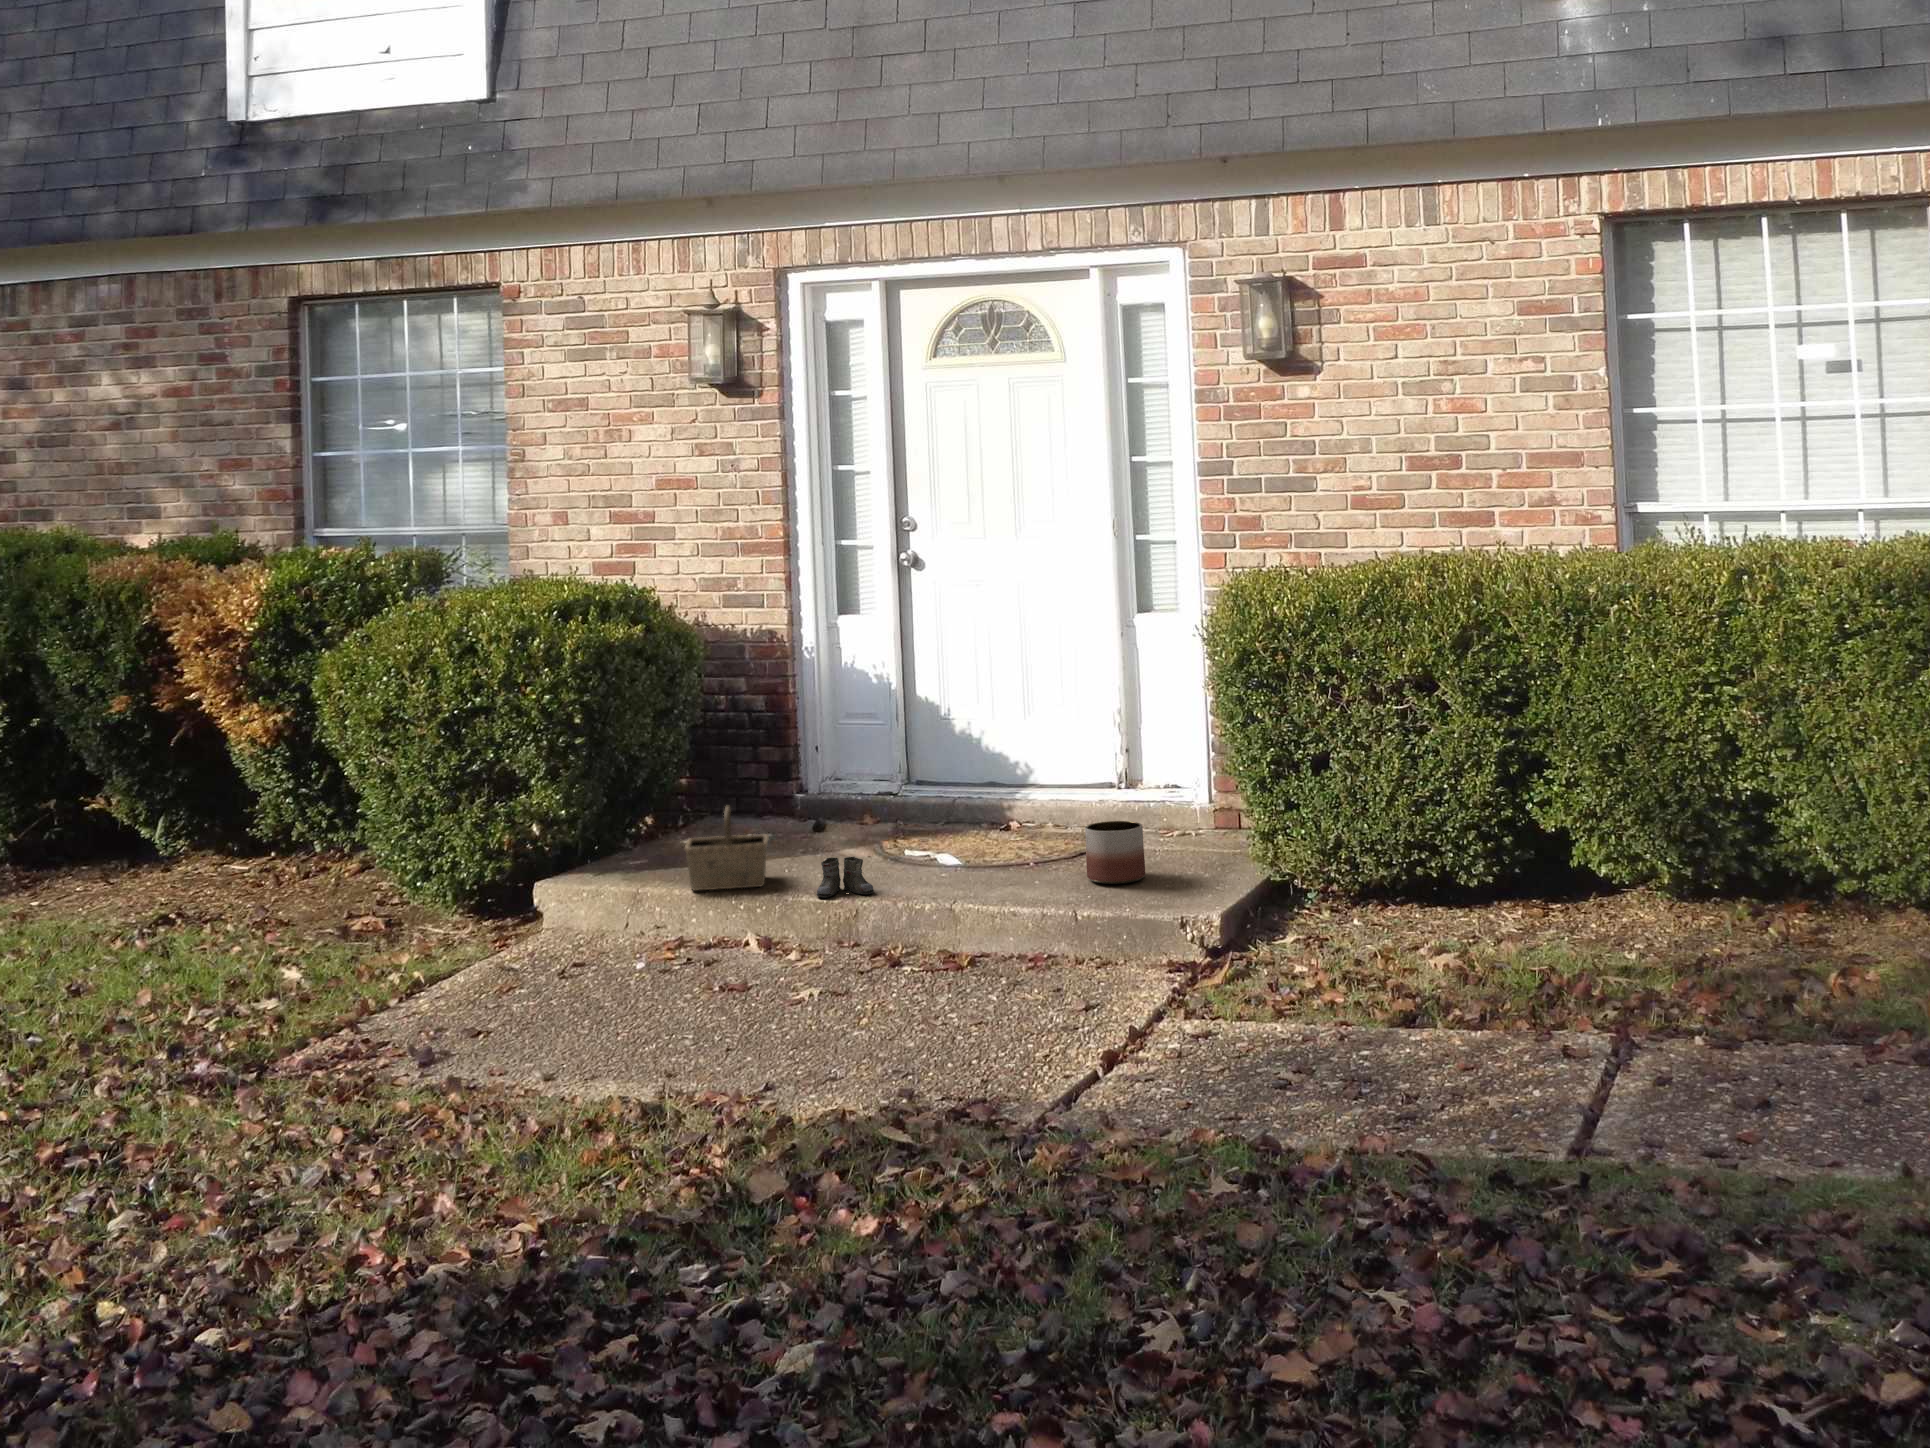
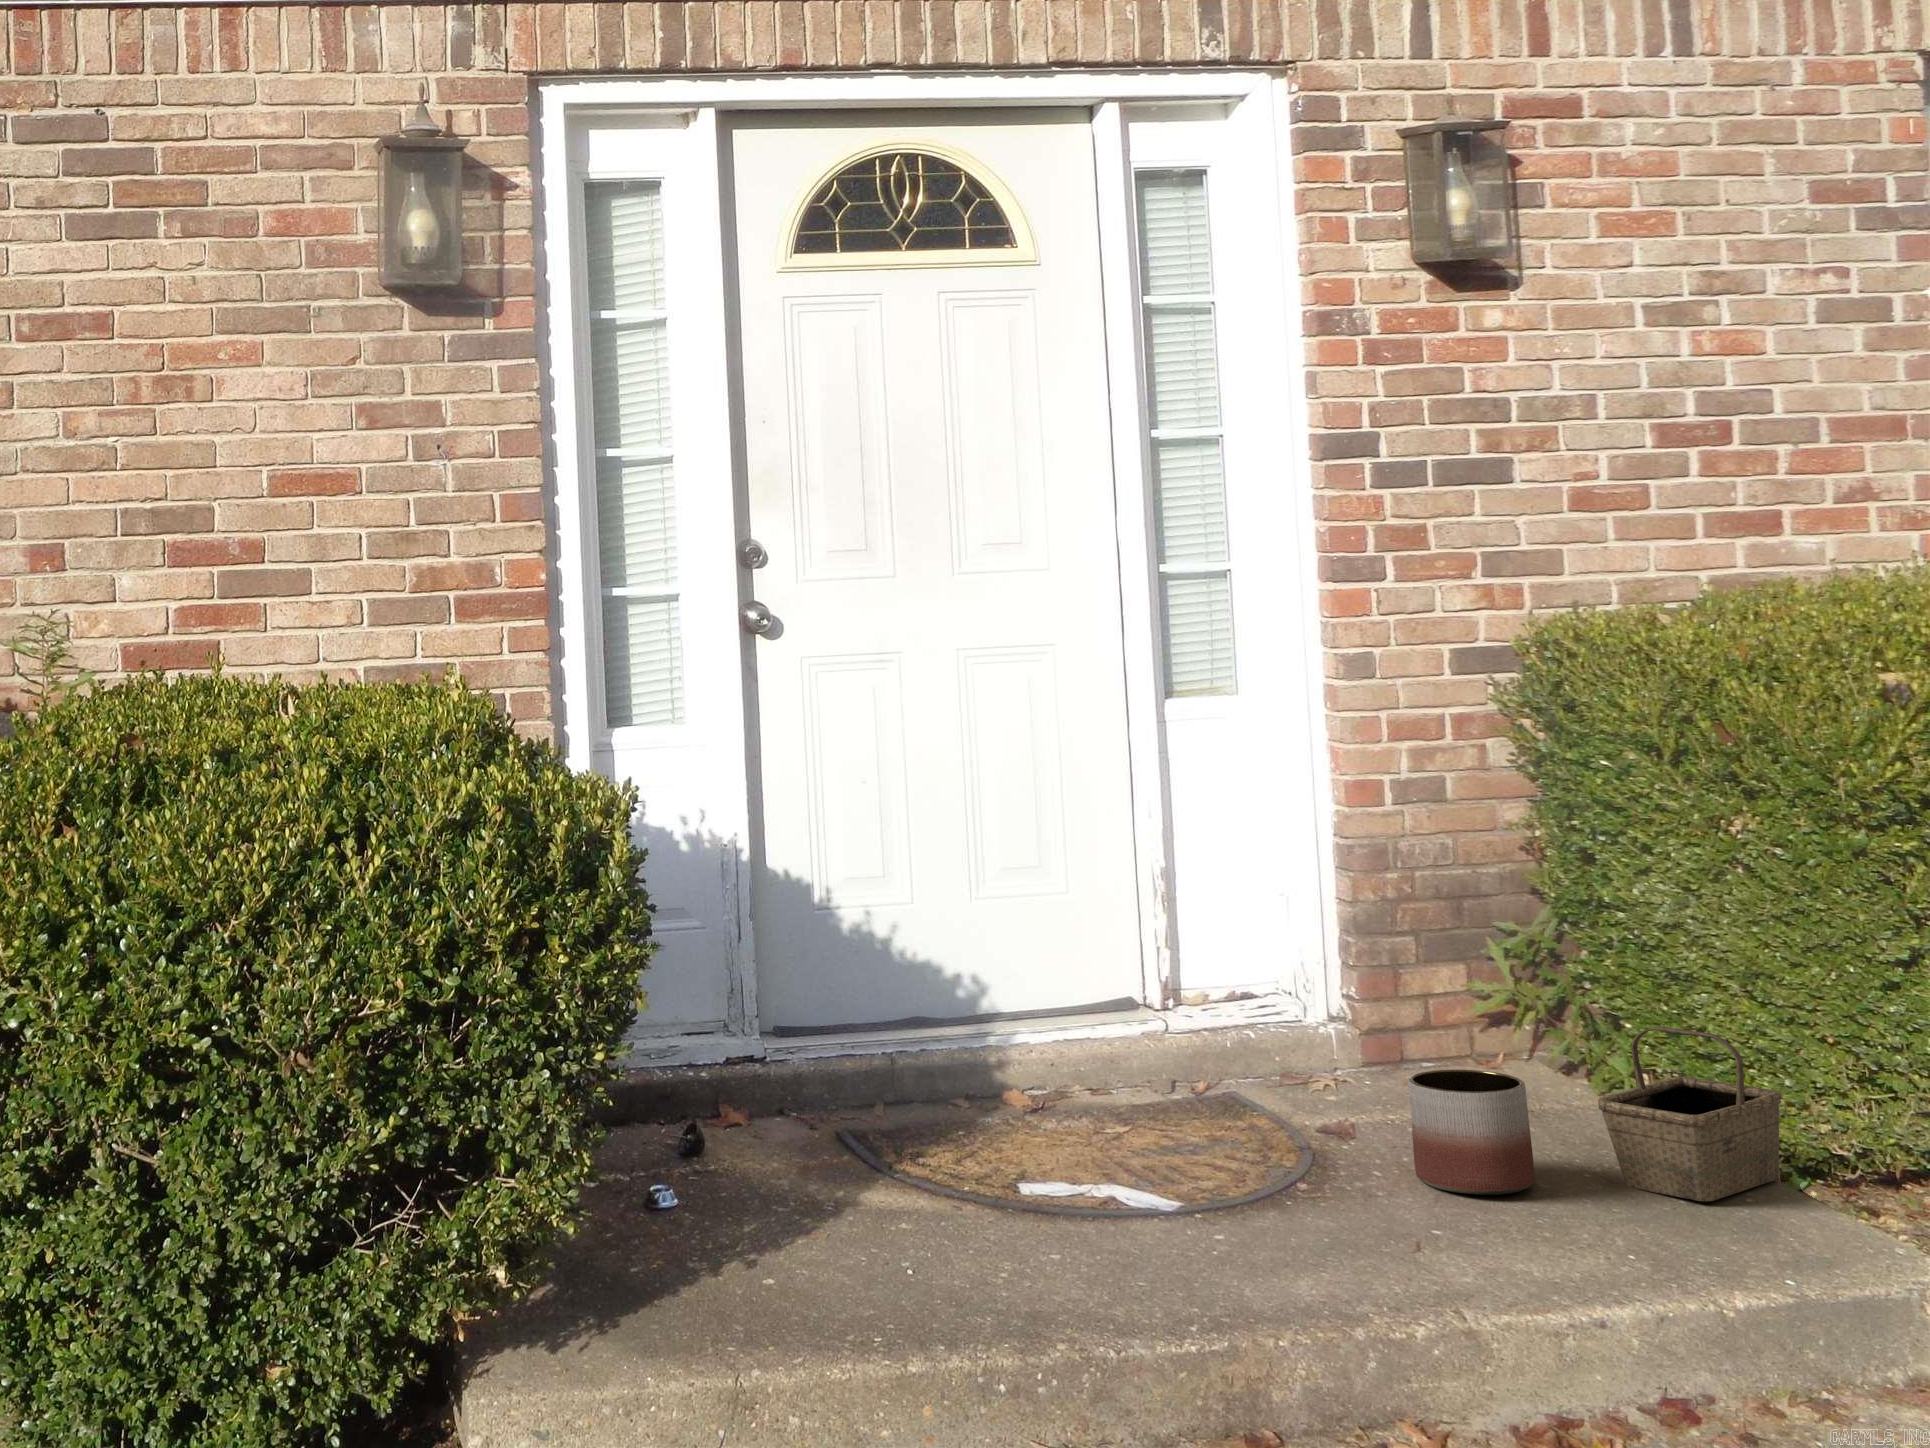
basket: present [685,806,769,890] -> present [1598,1027,1781,1201]
boots: present [816,857,874,898] -> none [1028,1198,1156,1296]

